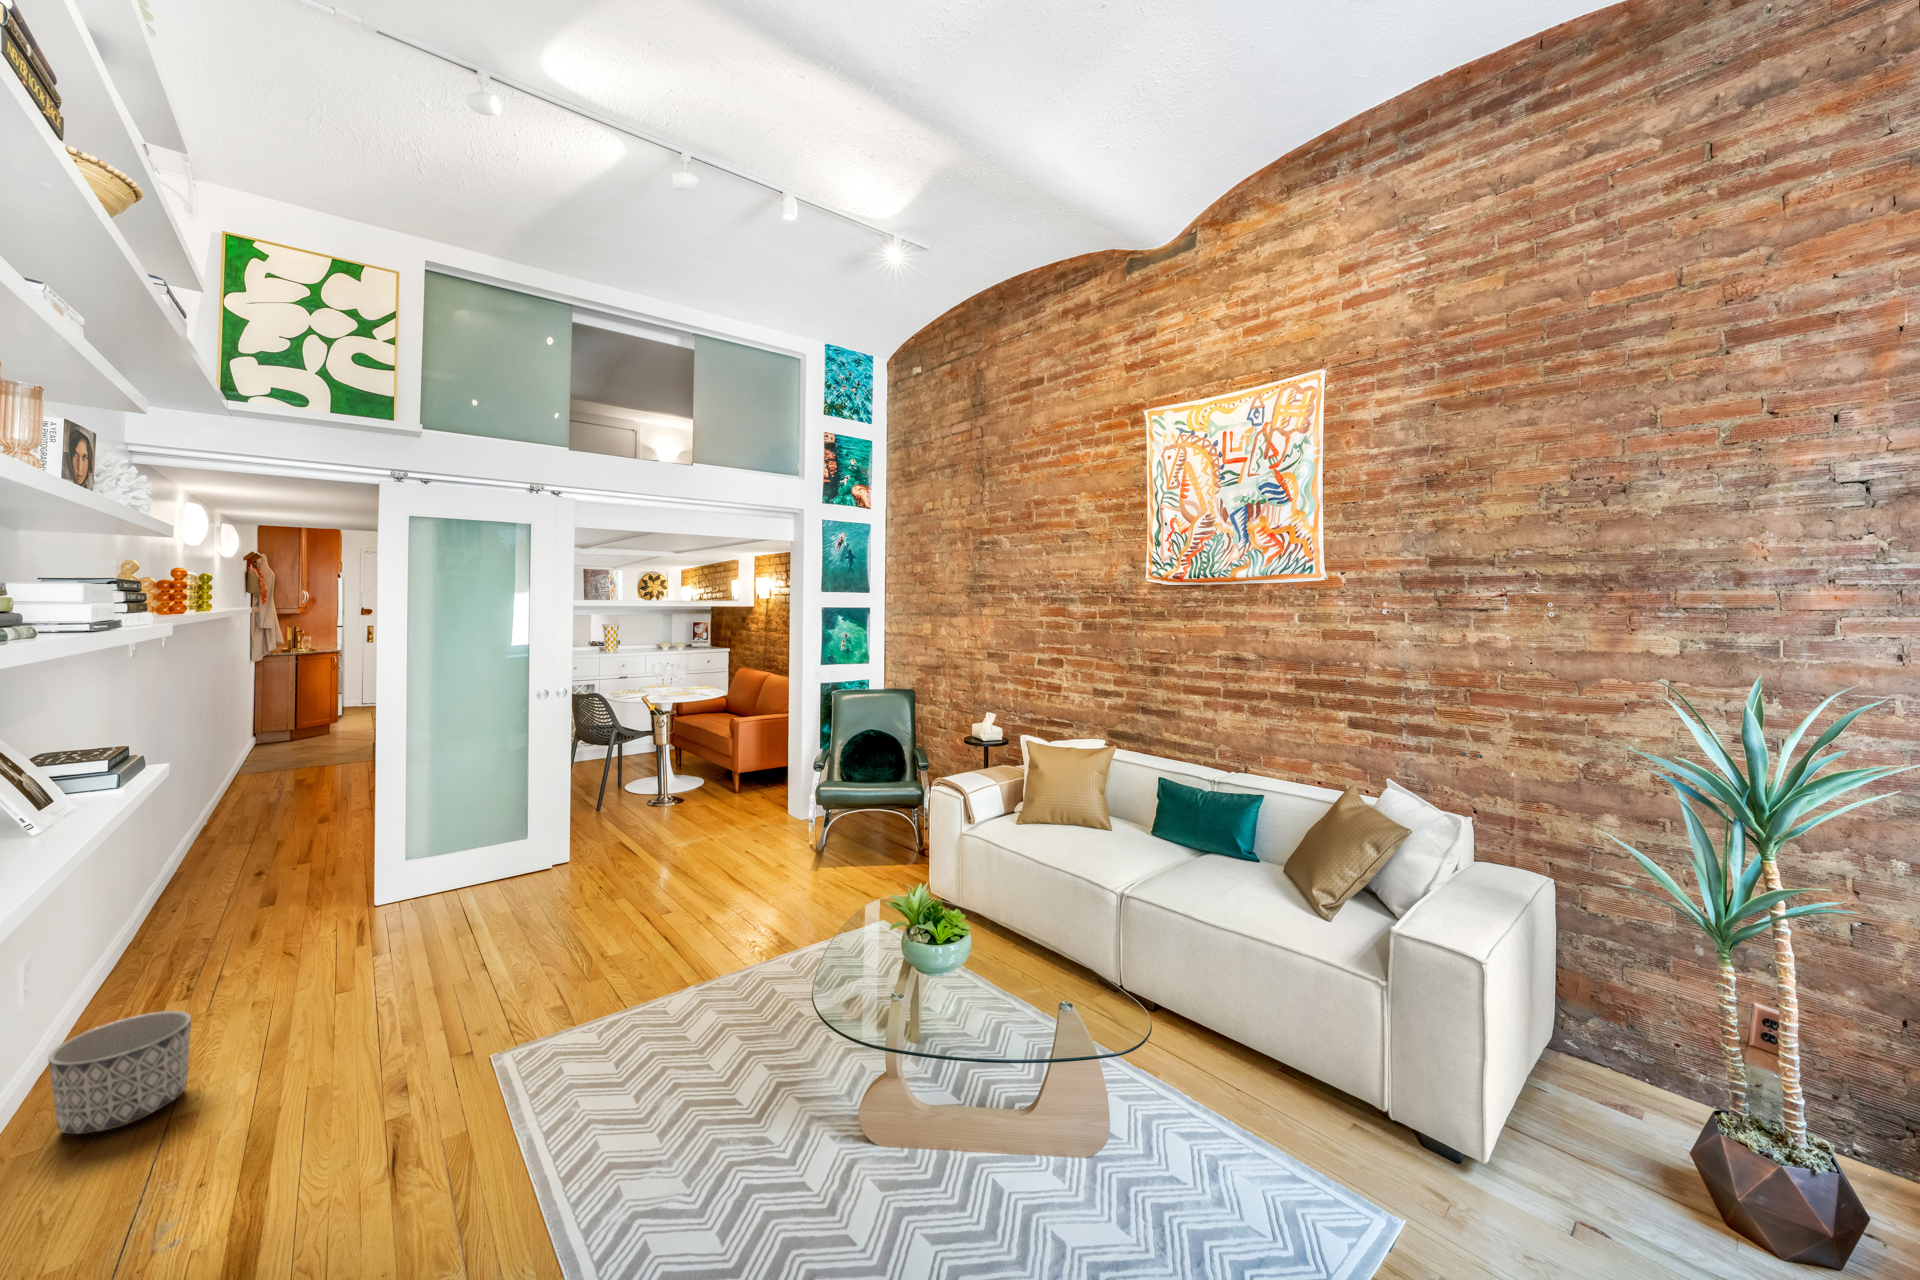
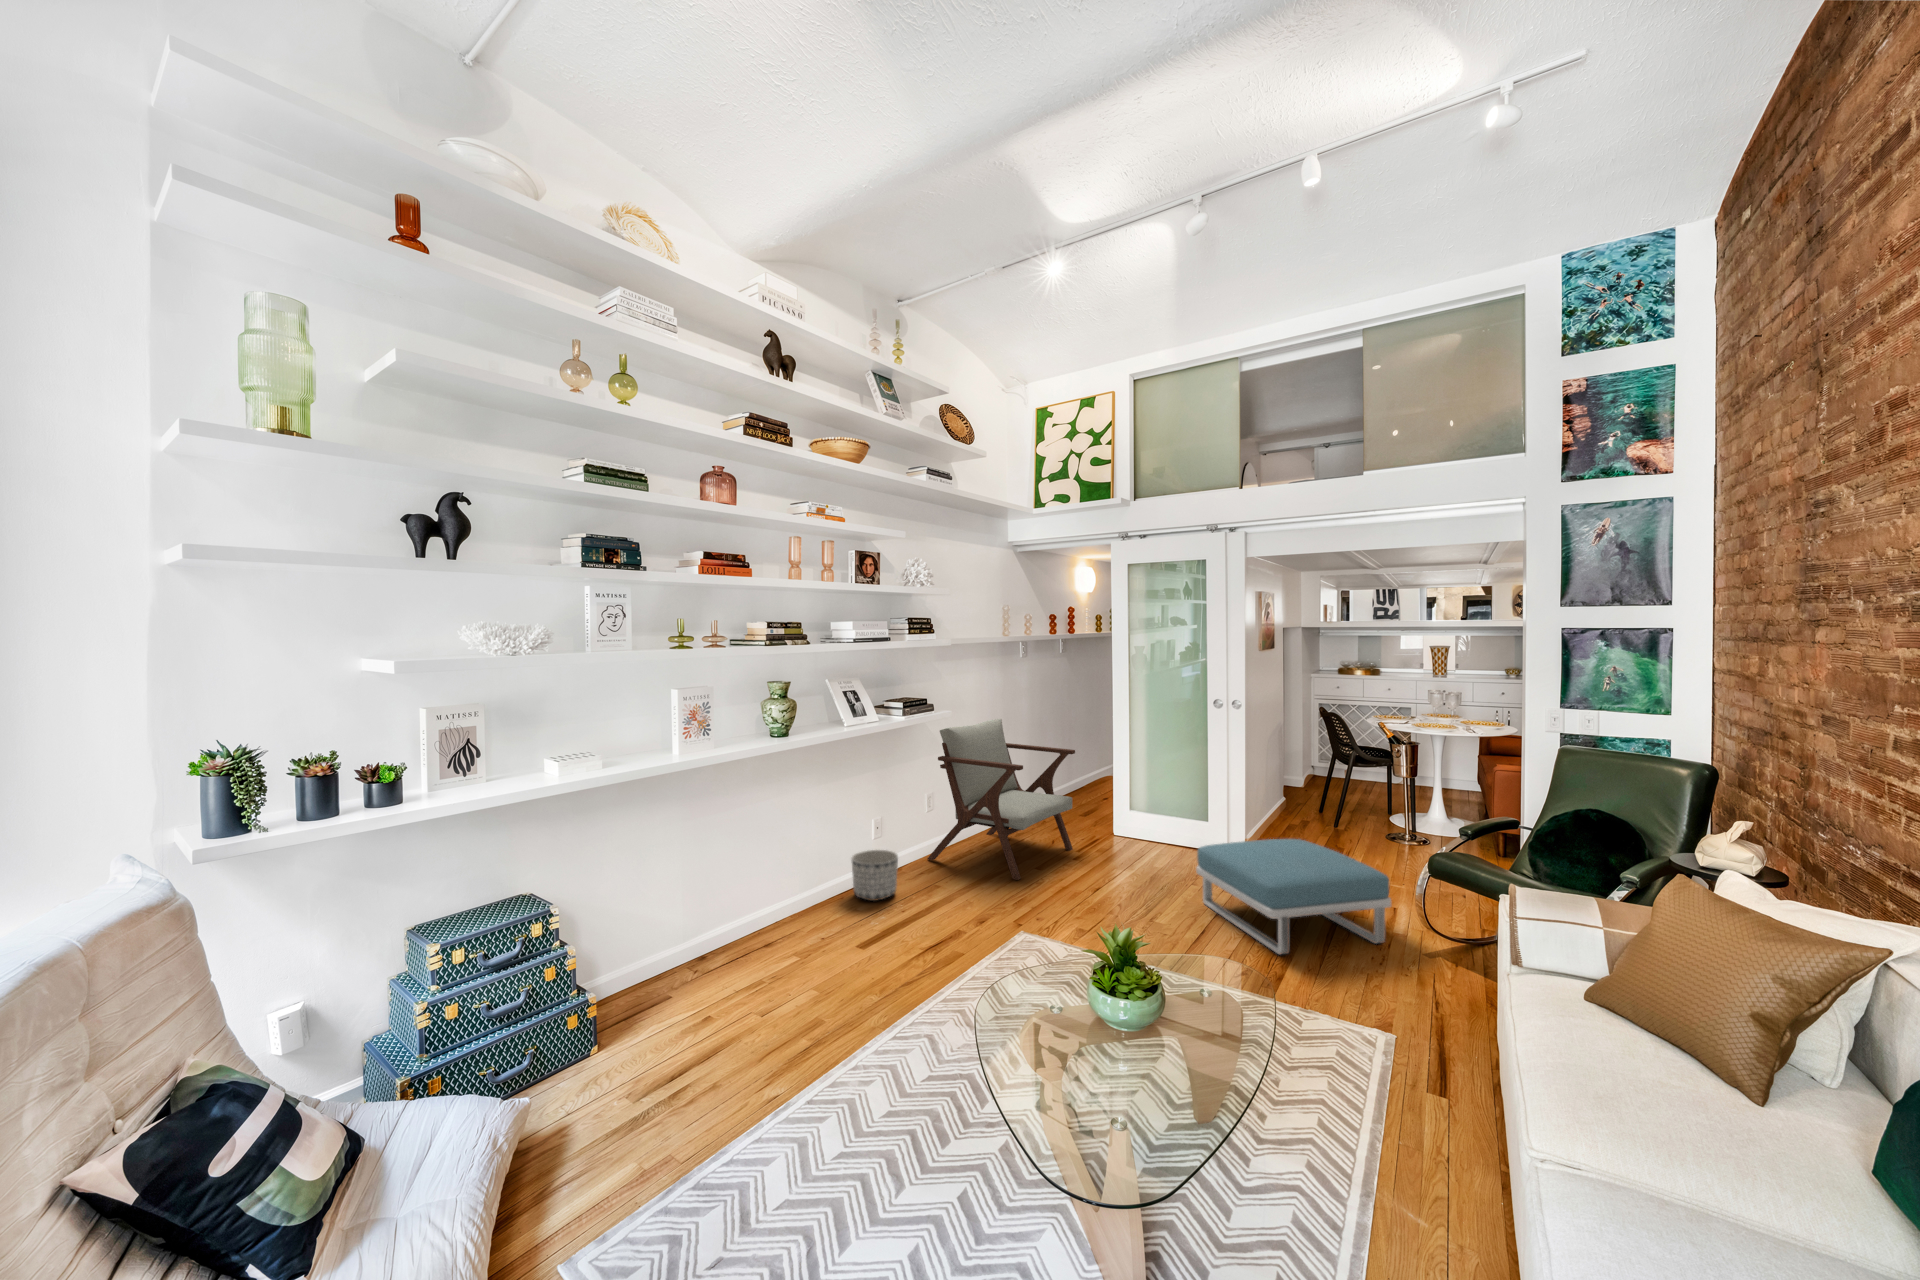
lounge chair: none [126,743,391,1023] -> present [927,719,1075,880]
footstool: none [631,800,793,894] -> present [1196,839,1391,954]

